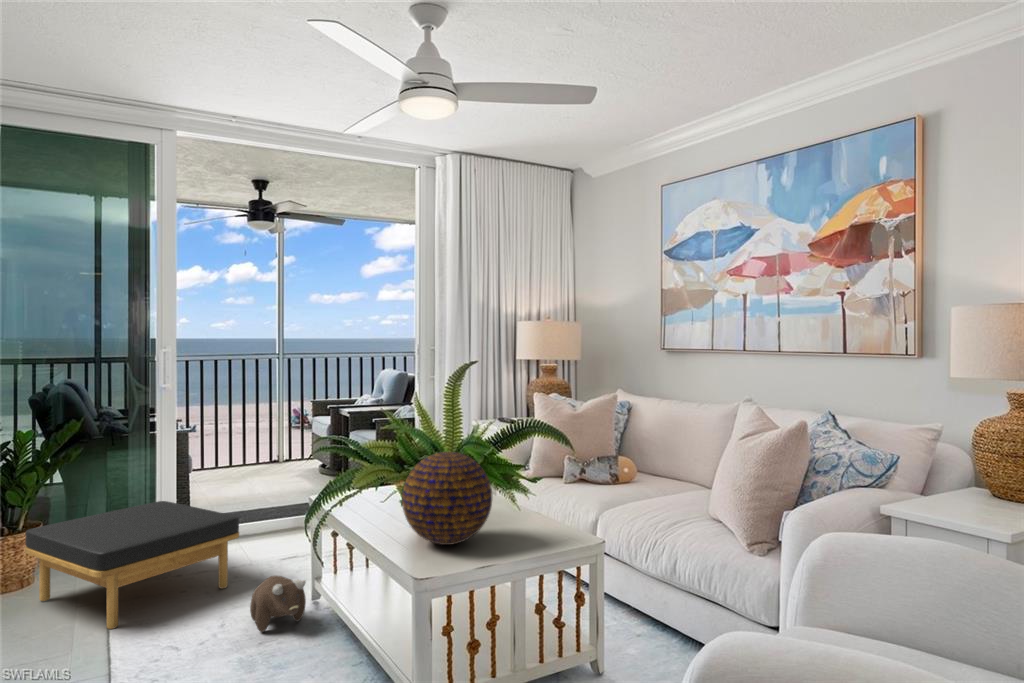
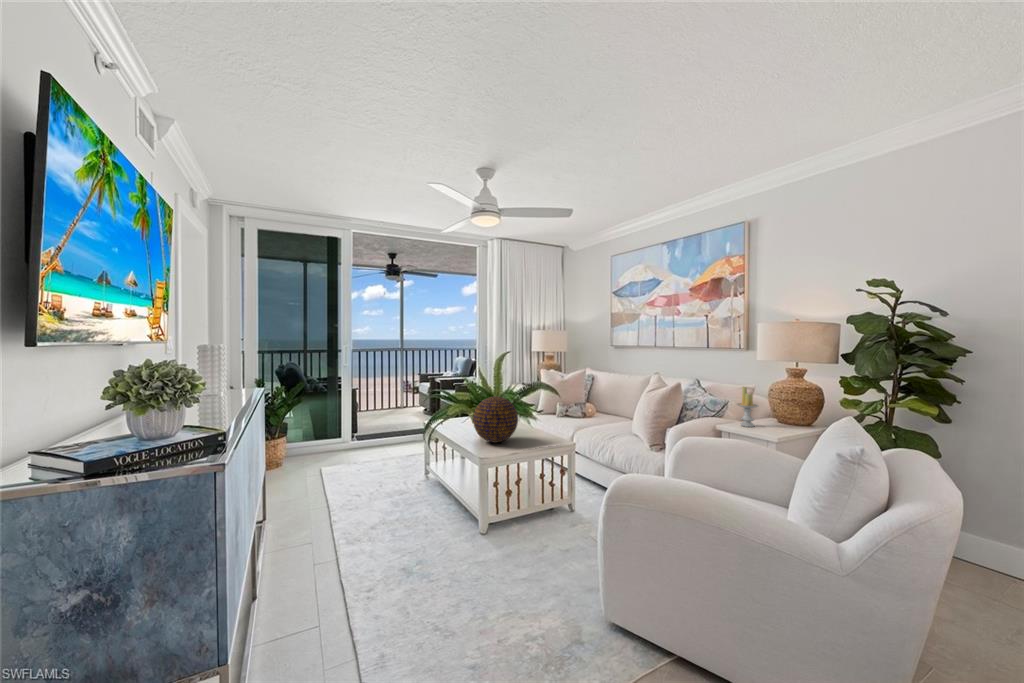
candle: none [915,429,961,508] -> present [736,387,759,427]
ottoman: present [24,501,239,629] -> none [282,424,388,486]
plush toy: present [250,576,306,632] -> none [395,461,423,488]

